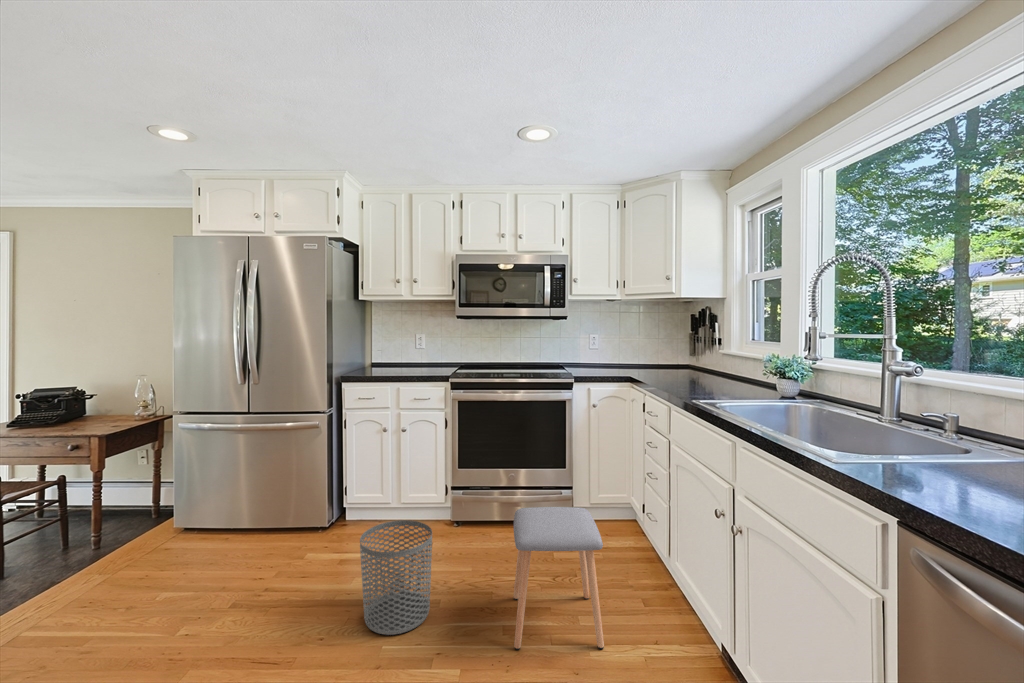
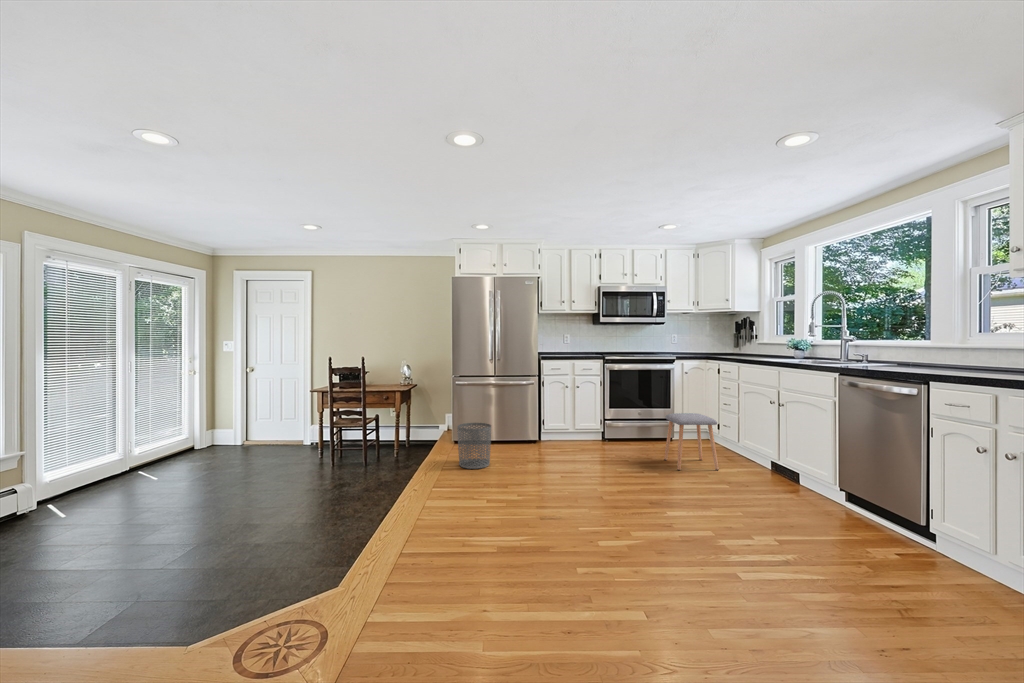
waste bin: present [360,520,432,635] -> present [457,423,491,469]

